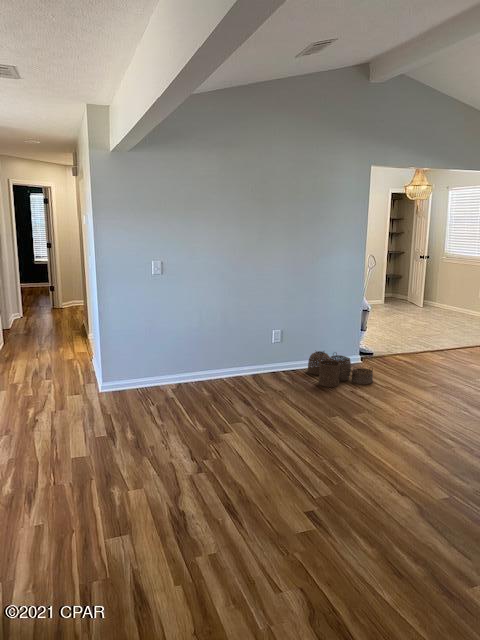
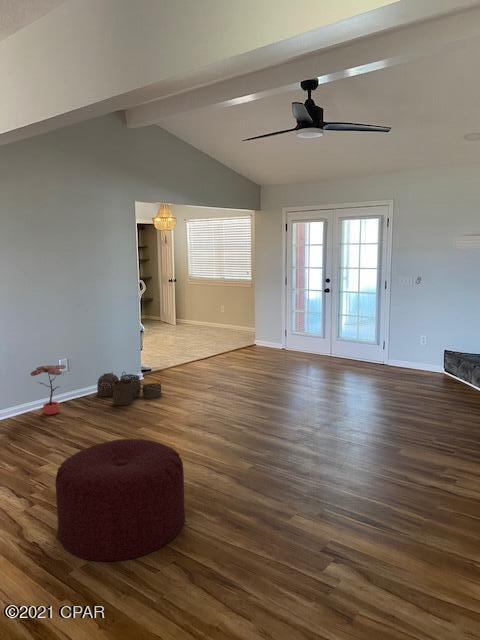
potted plant: none [242,336,276,384] -> present [30,365,66,414]
ottoman: none [204,427,341,566] -> present [55,439,185,561]

